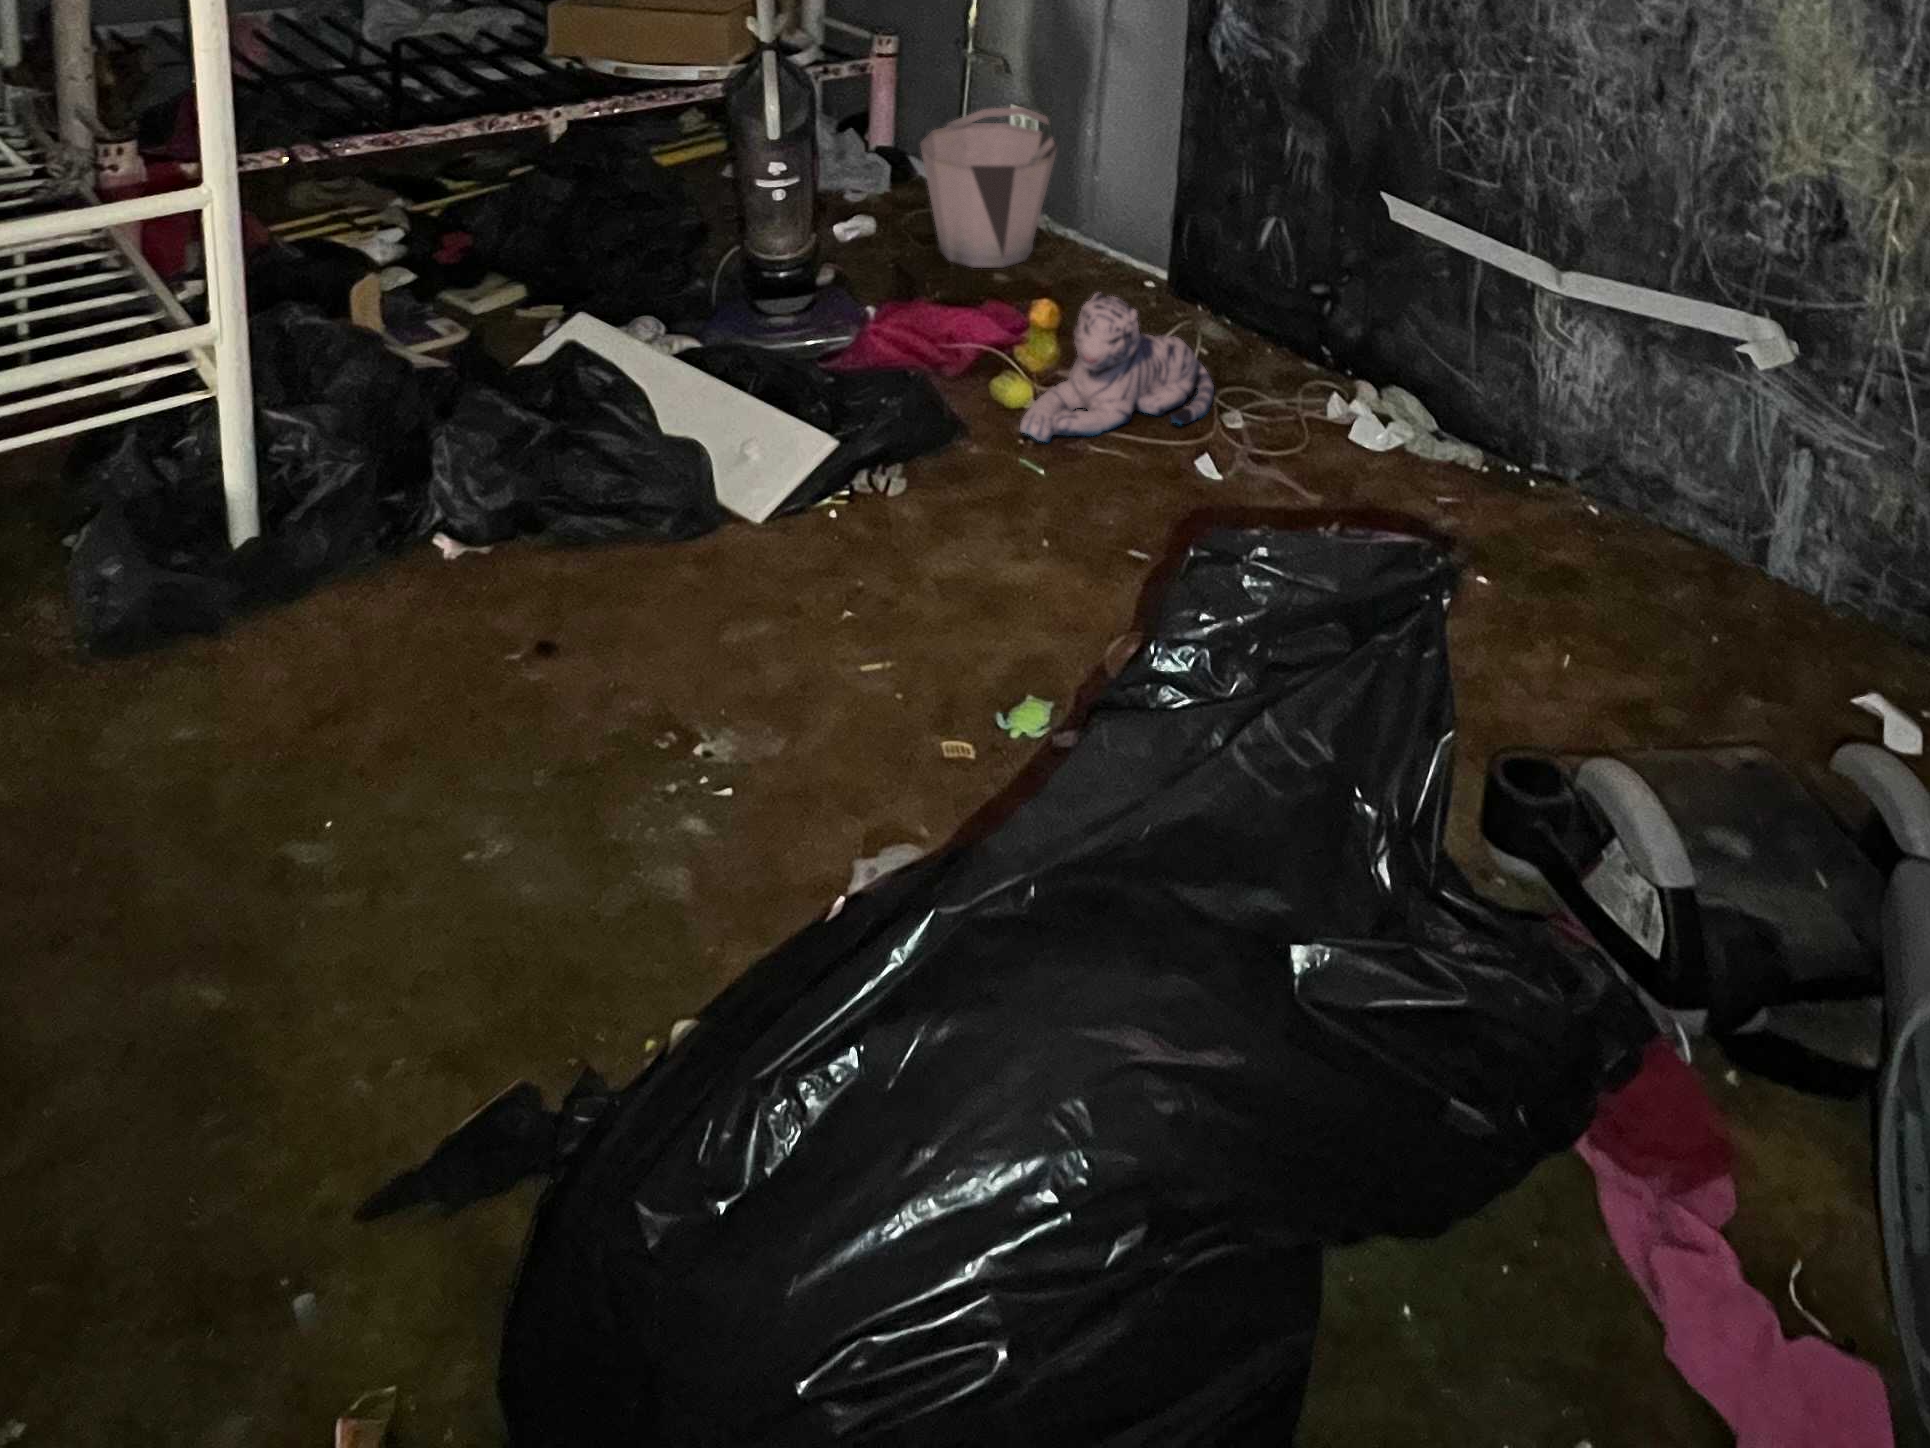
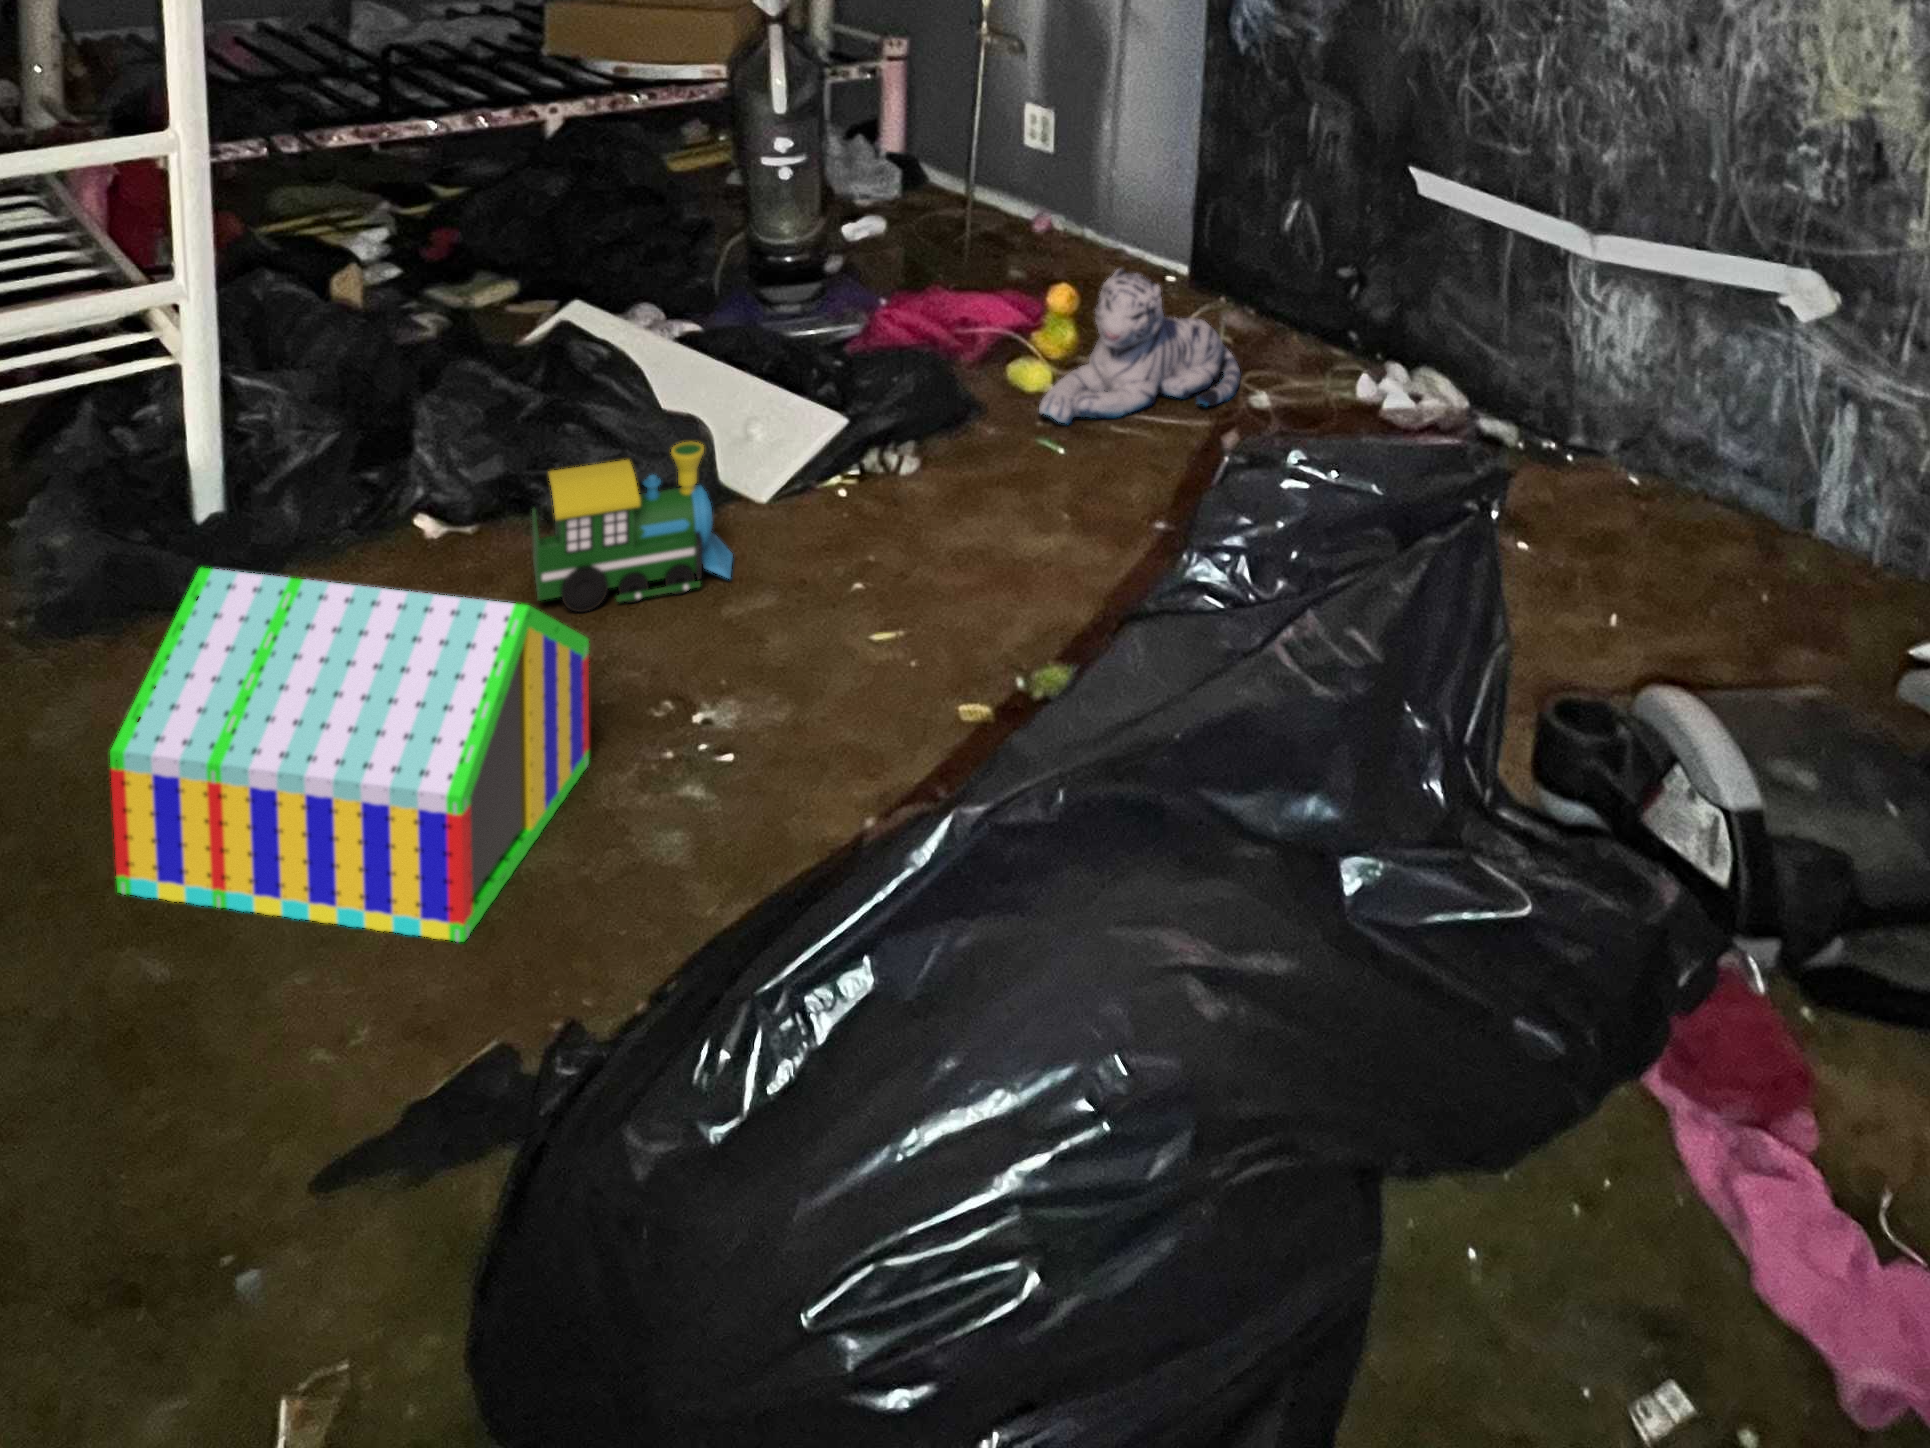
bucket: present [920,107,1058,268] -> none [933,101,1076,265]
toy train: none [543,475,730,637] -> present [532,442,733,612]
toy house: none [166,620,599,974] -> present [110,568,589,942]

